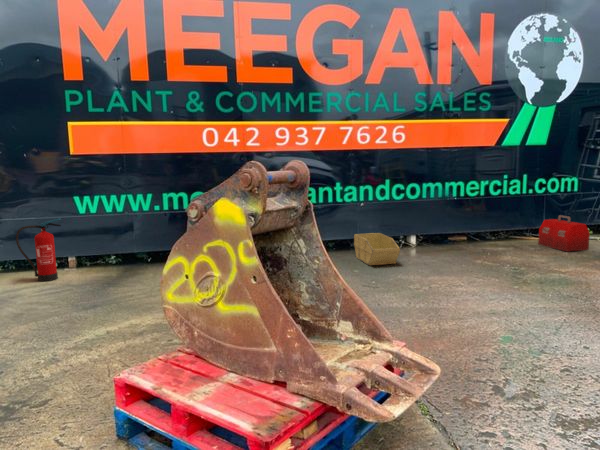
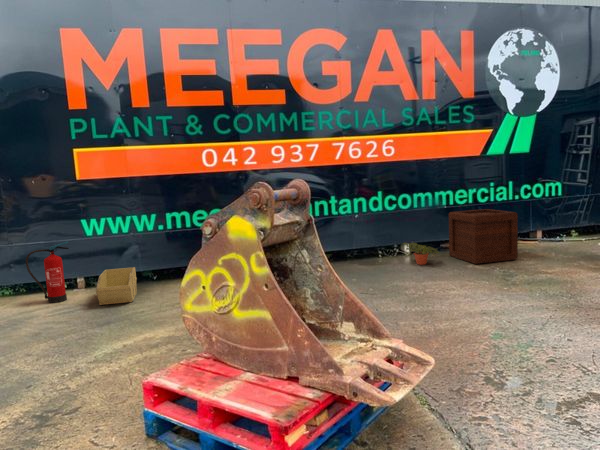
wooden crate: none [457,202,531,259] -> present [449,209,518,264]
toolbox: present [538,215,590,251] -> none [527,219,575,254]
storage bin: present [354,233,400,265] -> present [96,267,137,305]
potted plant: none [408,233,449,257] -> present [403,243,440,265]

